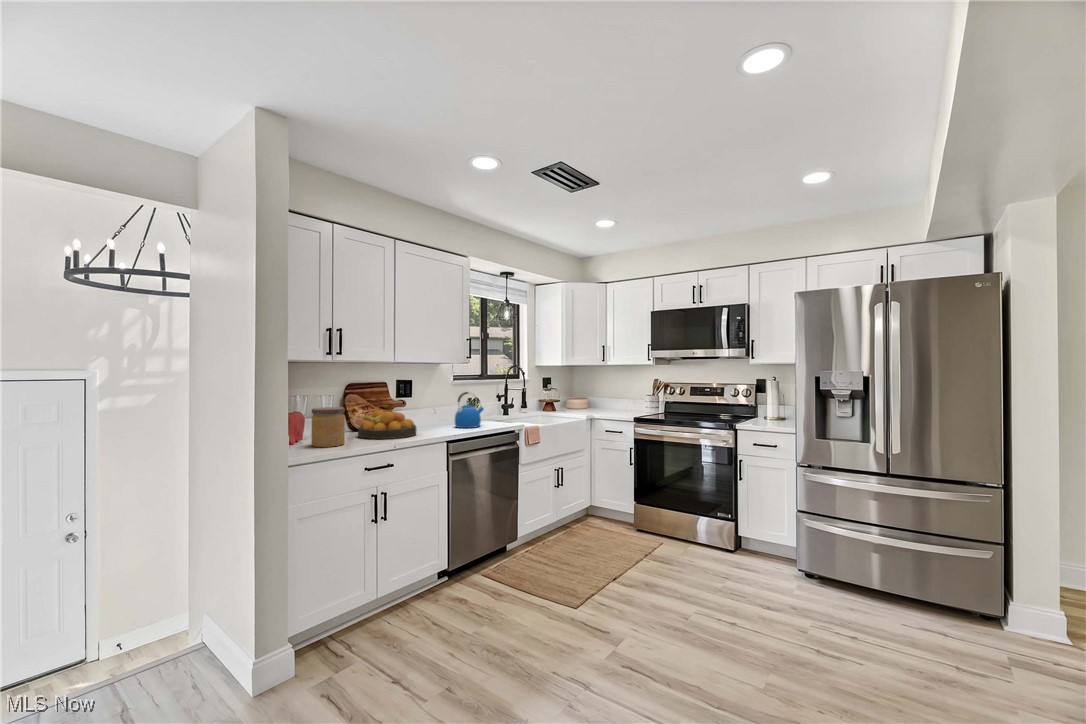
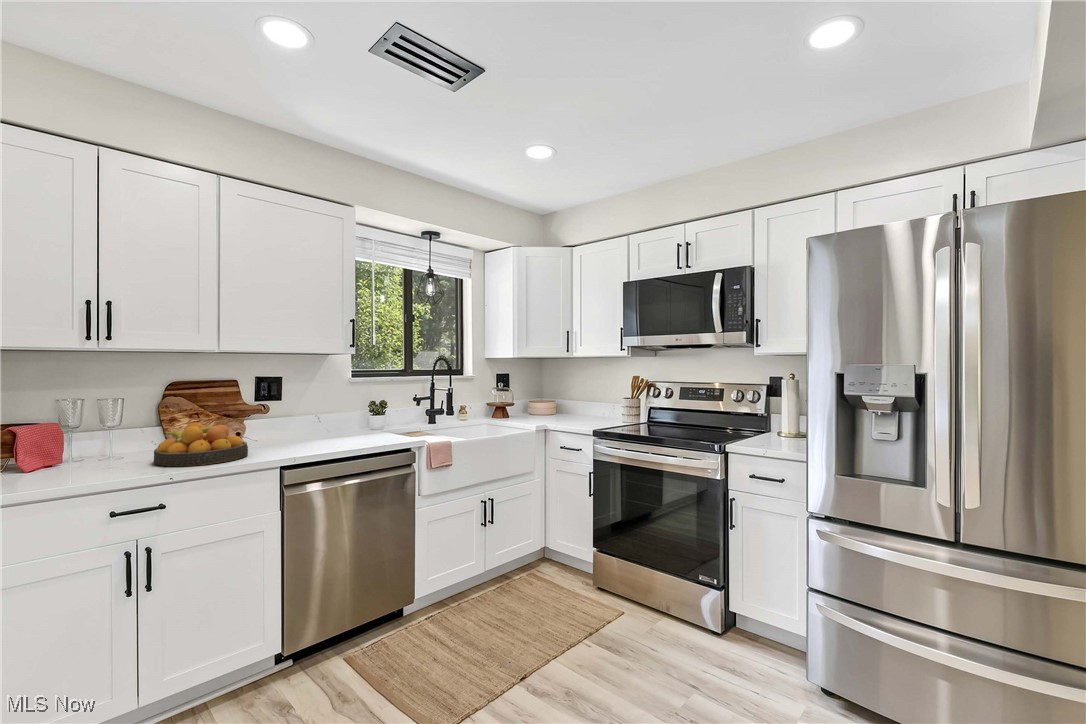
kettle: present [455,392,484,428] -> none [326,396,372,446]
jar: present [312,407,345,447] -> none [42,422,102,483]

